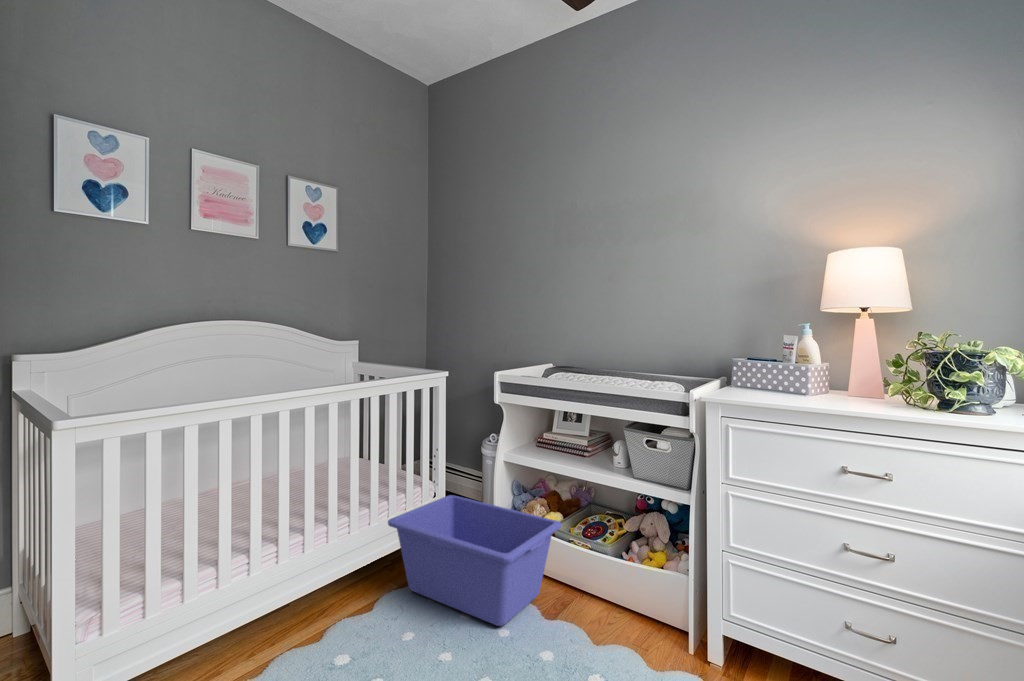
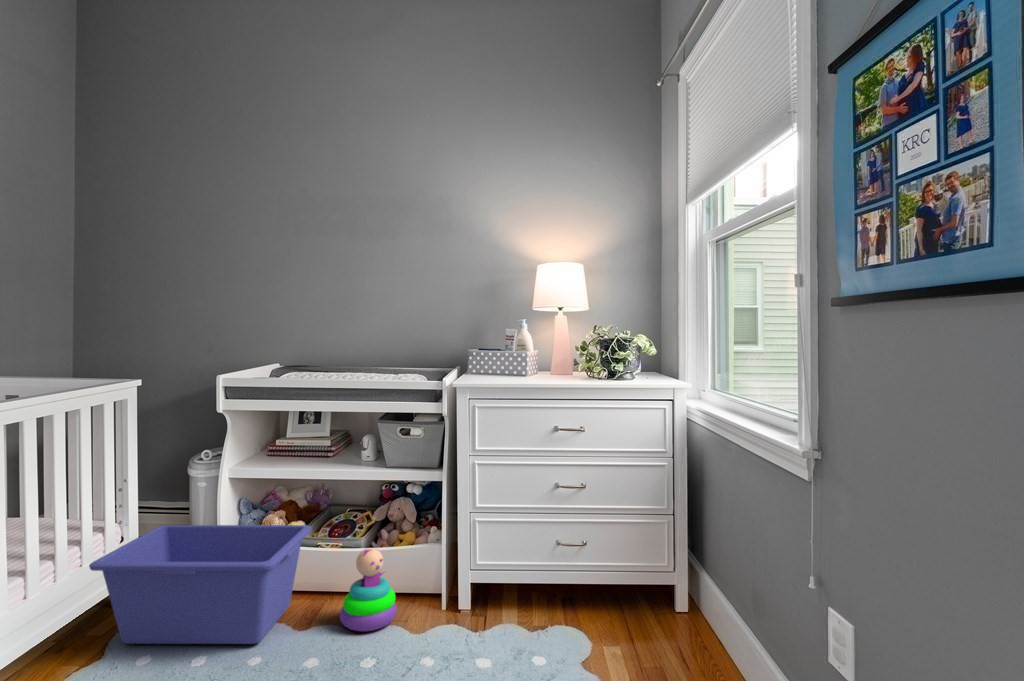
stacking toy: none [578,561,636,650] -> present [340,548,397,631]

